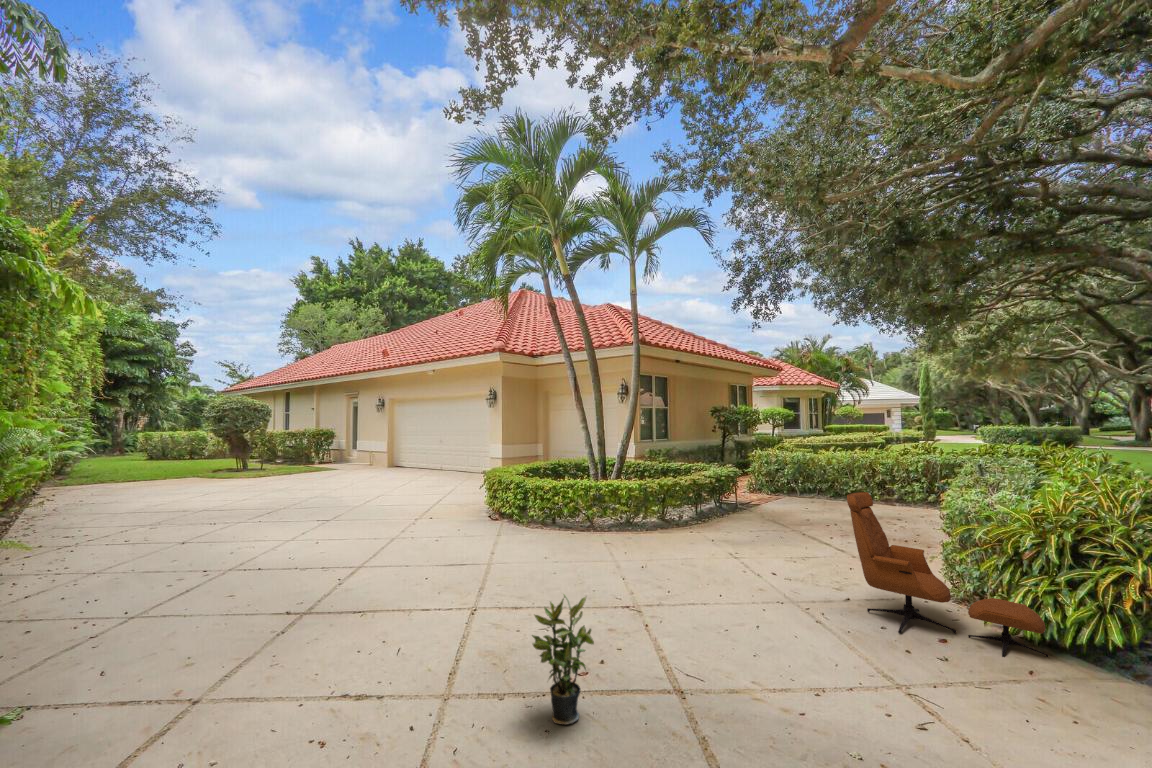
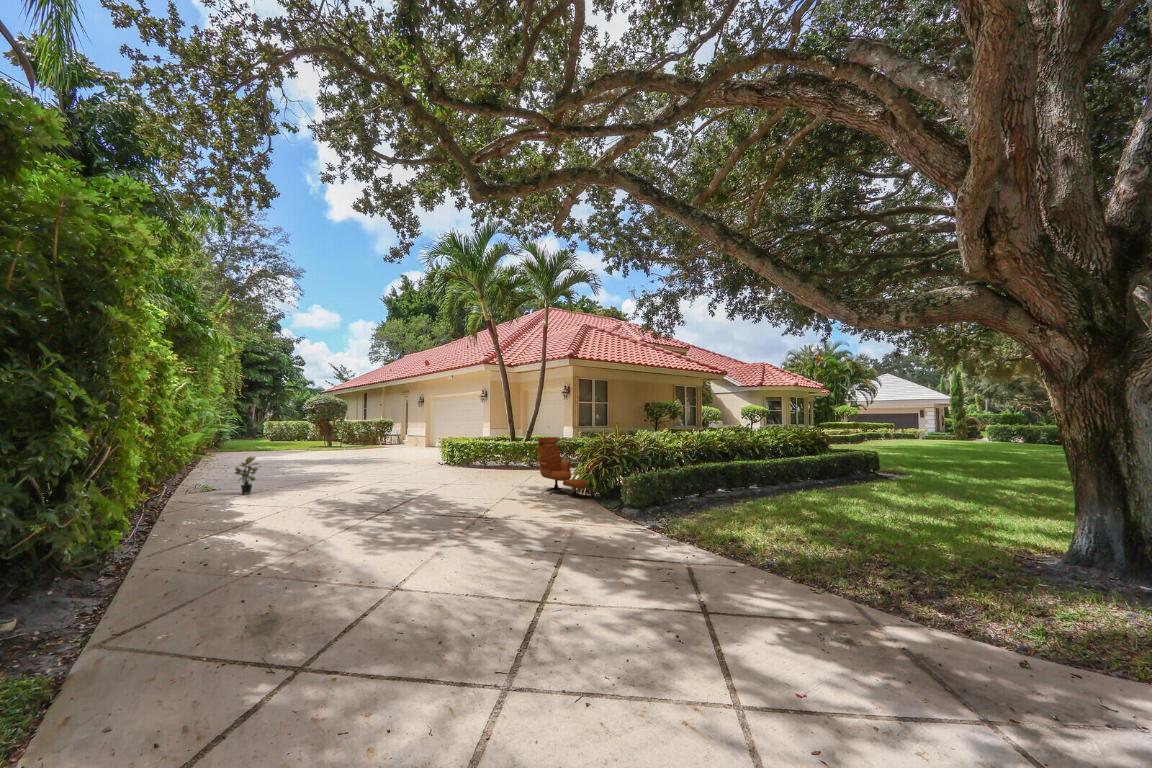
potted plant: present [532,595,594,725] -> present [235,456,258,494]

